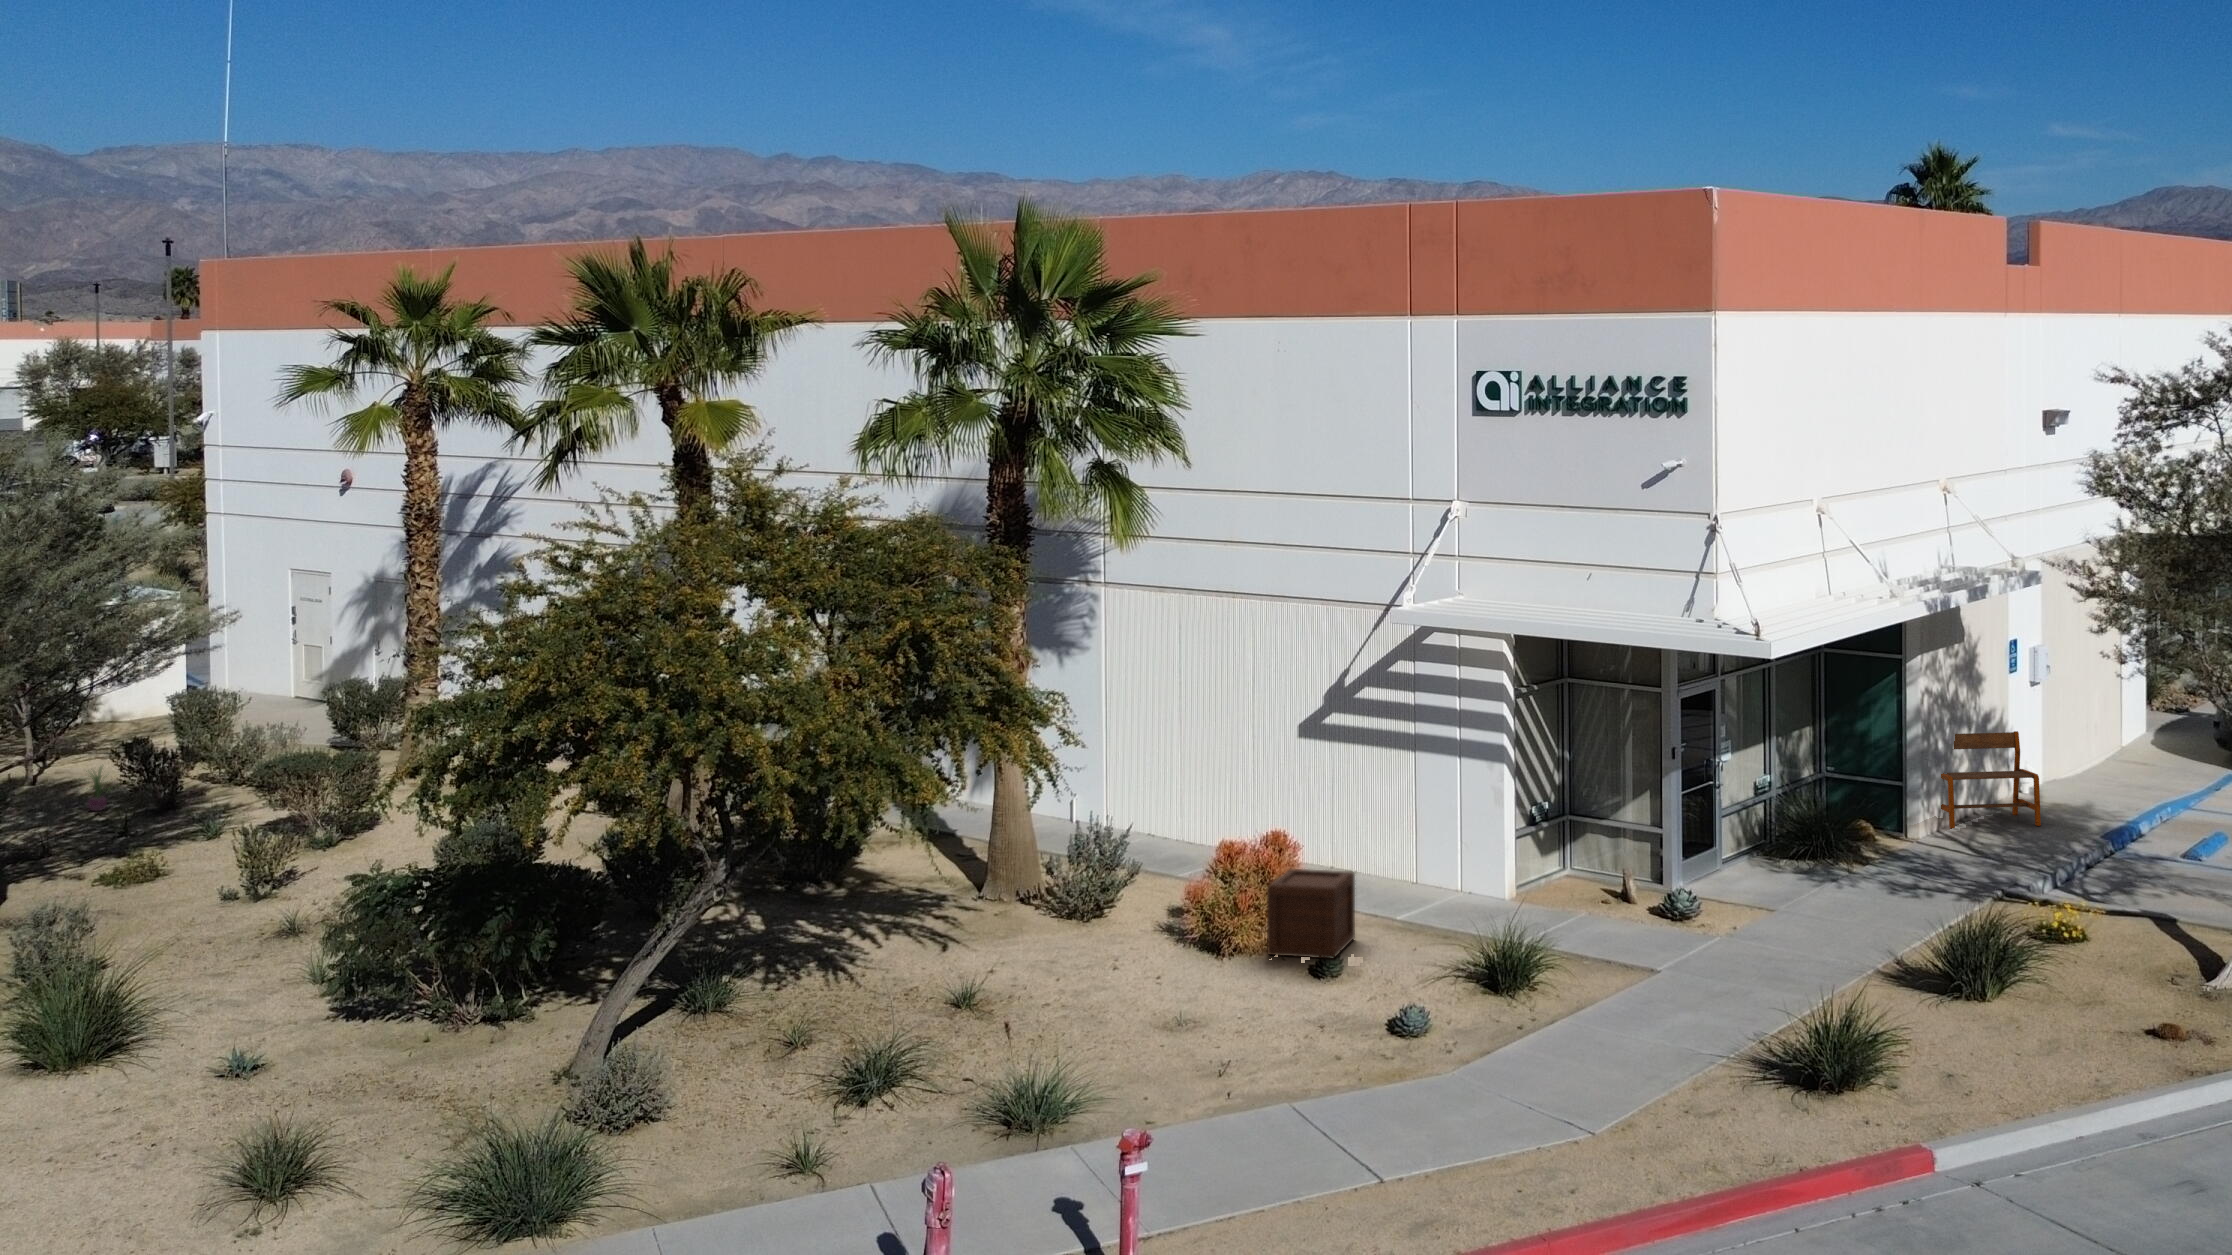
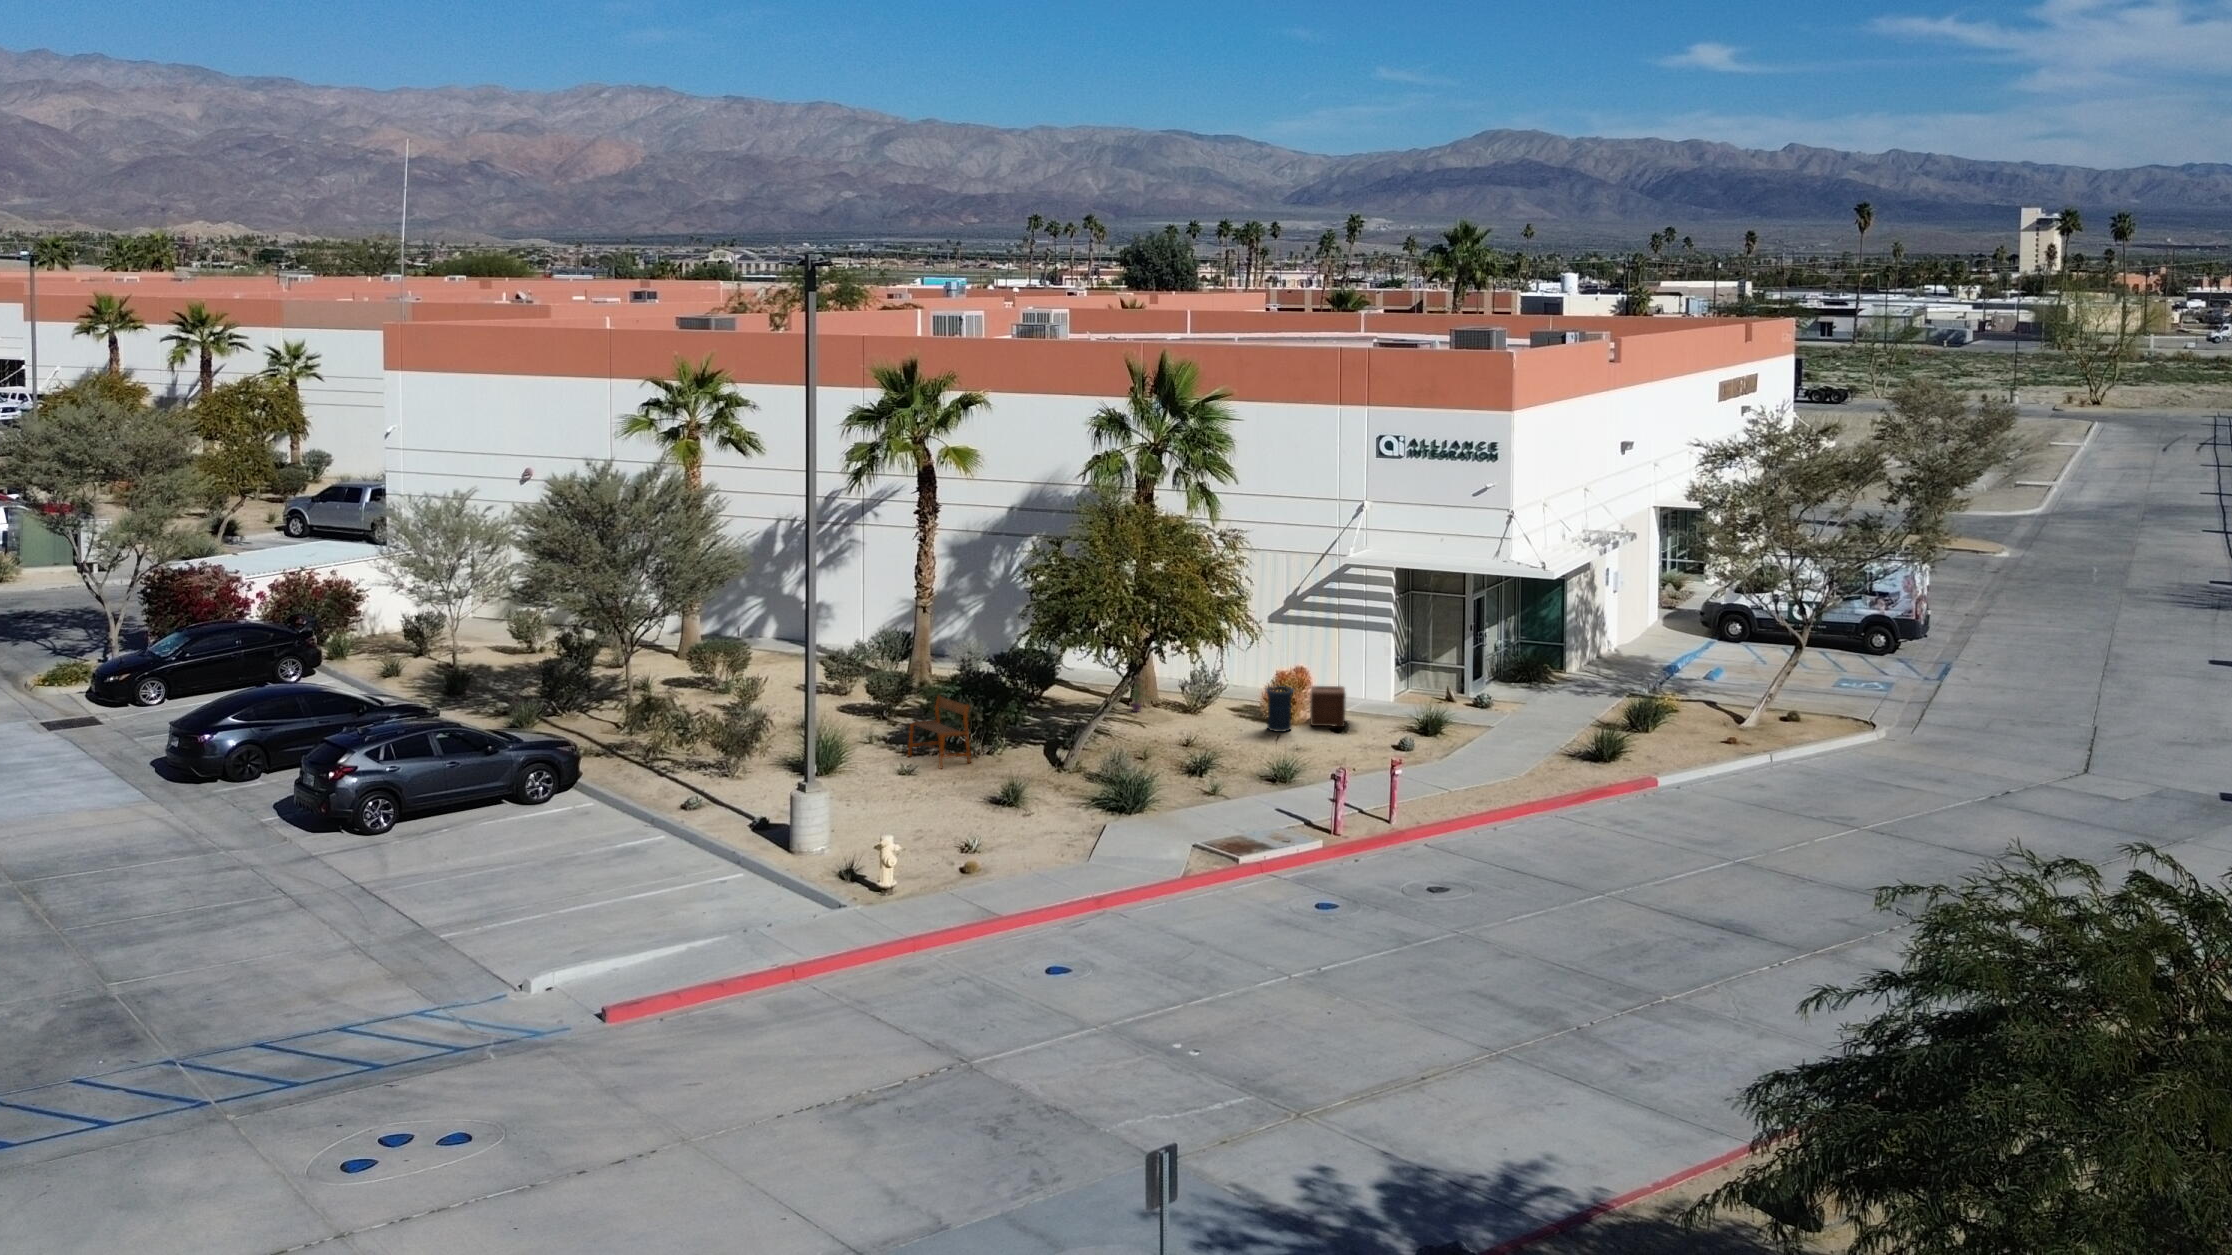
bench: present [1941,731,2041,828] -> present [908,696,971,769]
decorative plant: present [88,766,108,811] -> present [1132,687,1141,712]
trash can: none [1162,871,1223,968] -> present [1266,687,1294,732]

